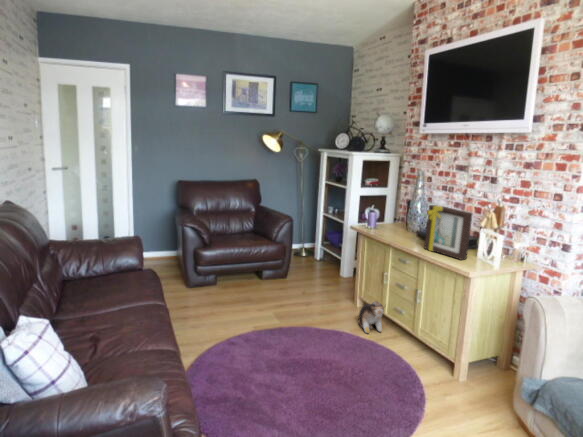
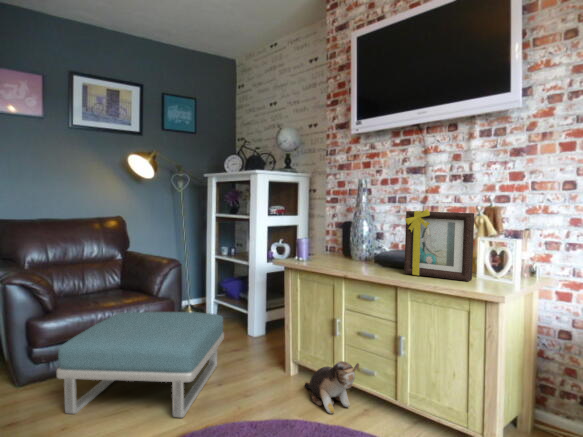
footstool: none [209,250,313,319] -> present [57,312,224,418]

